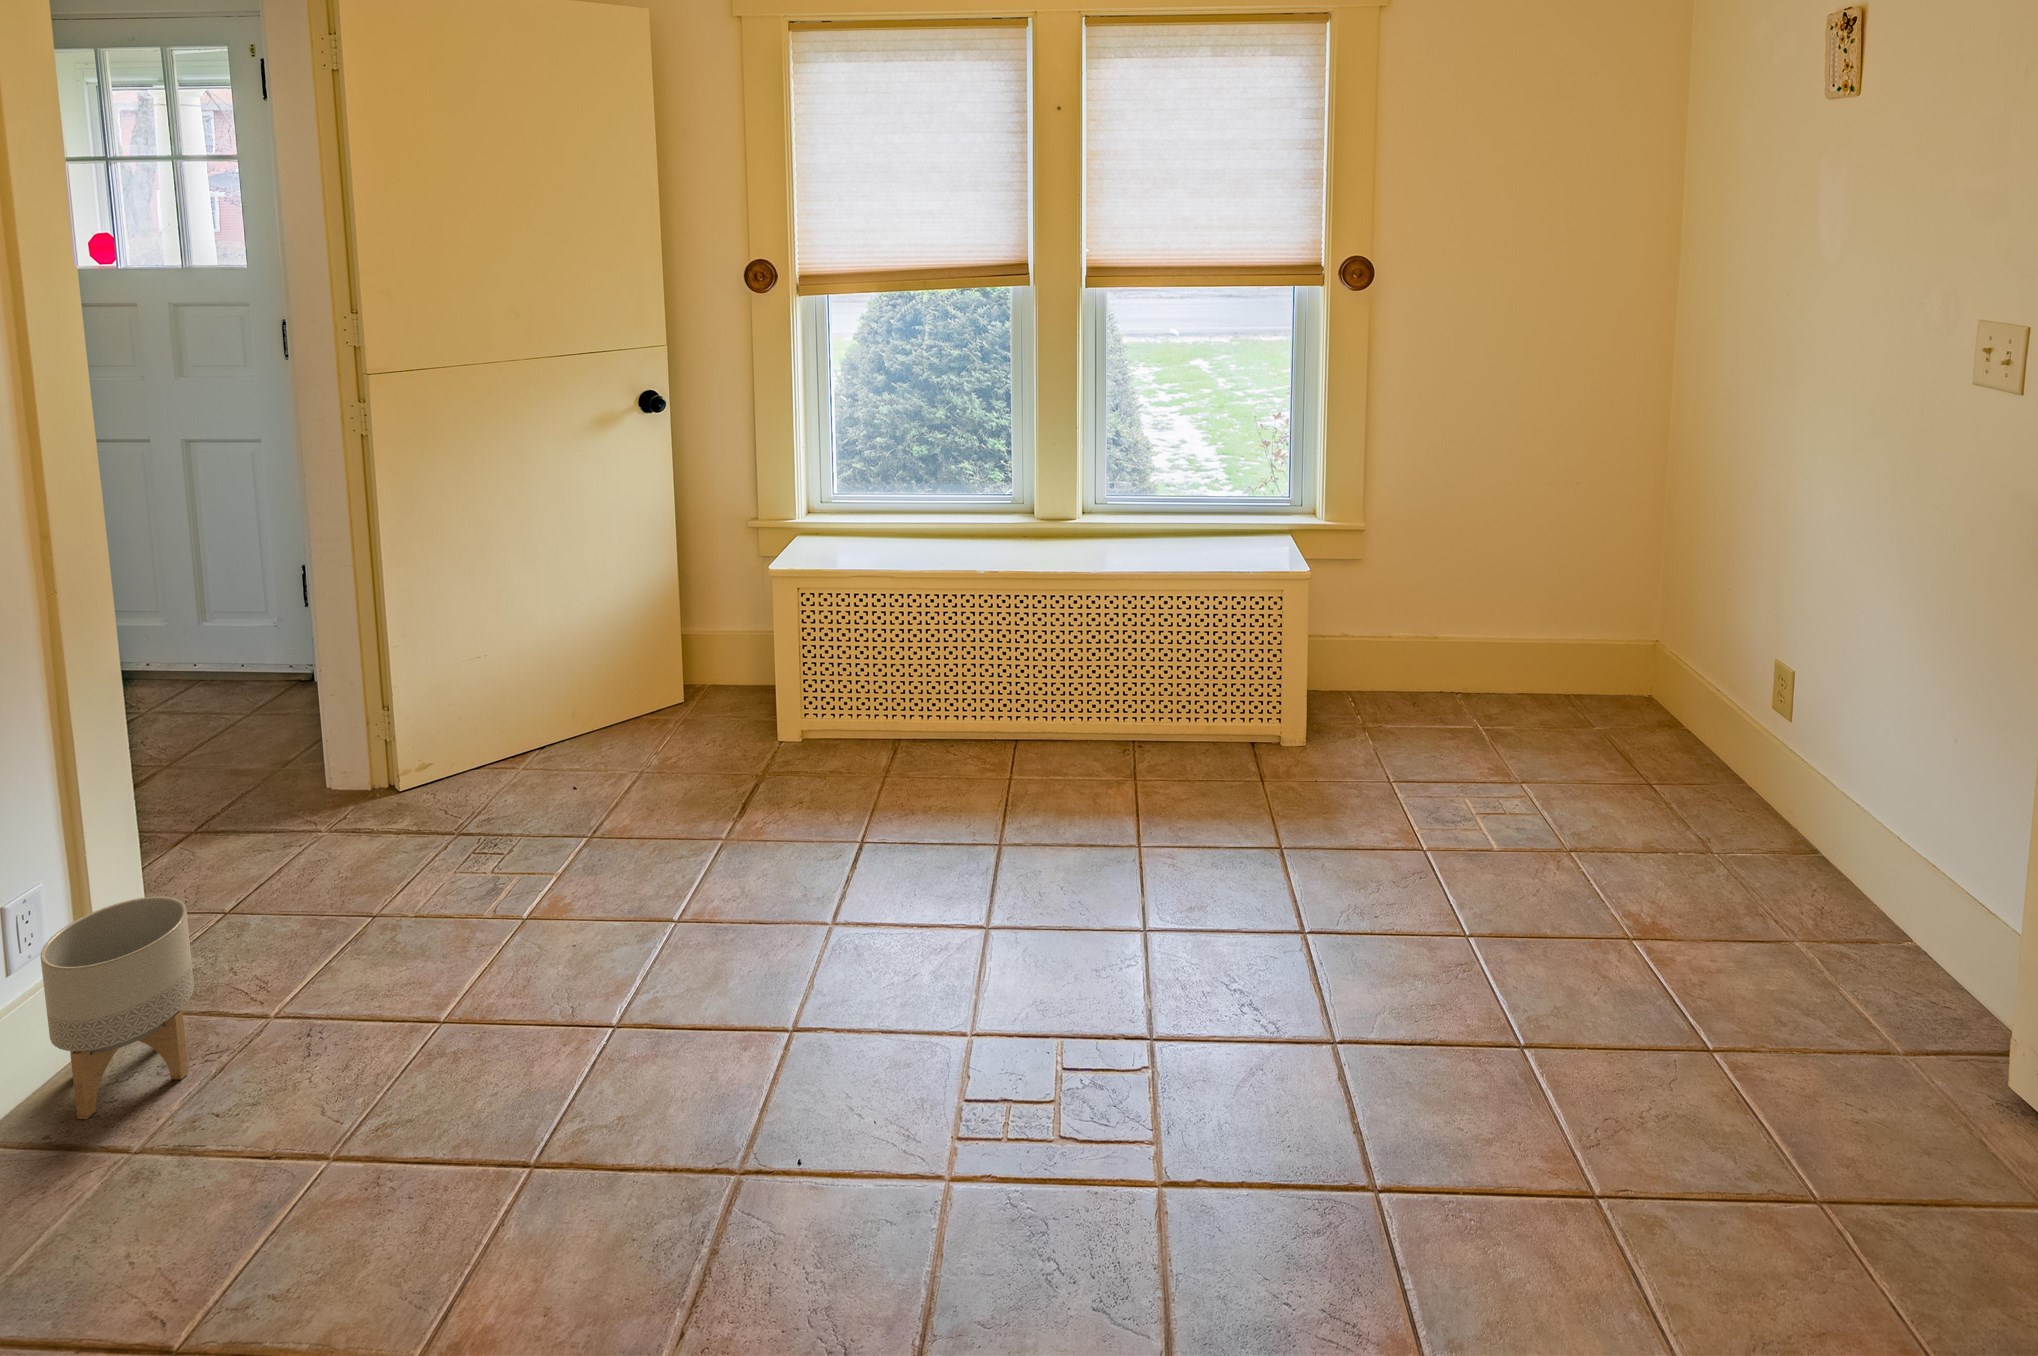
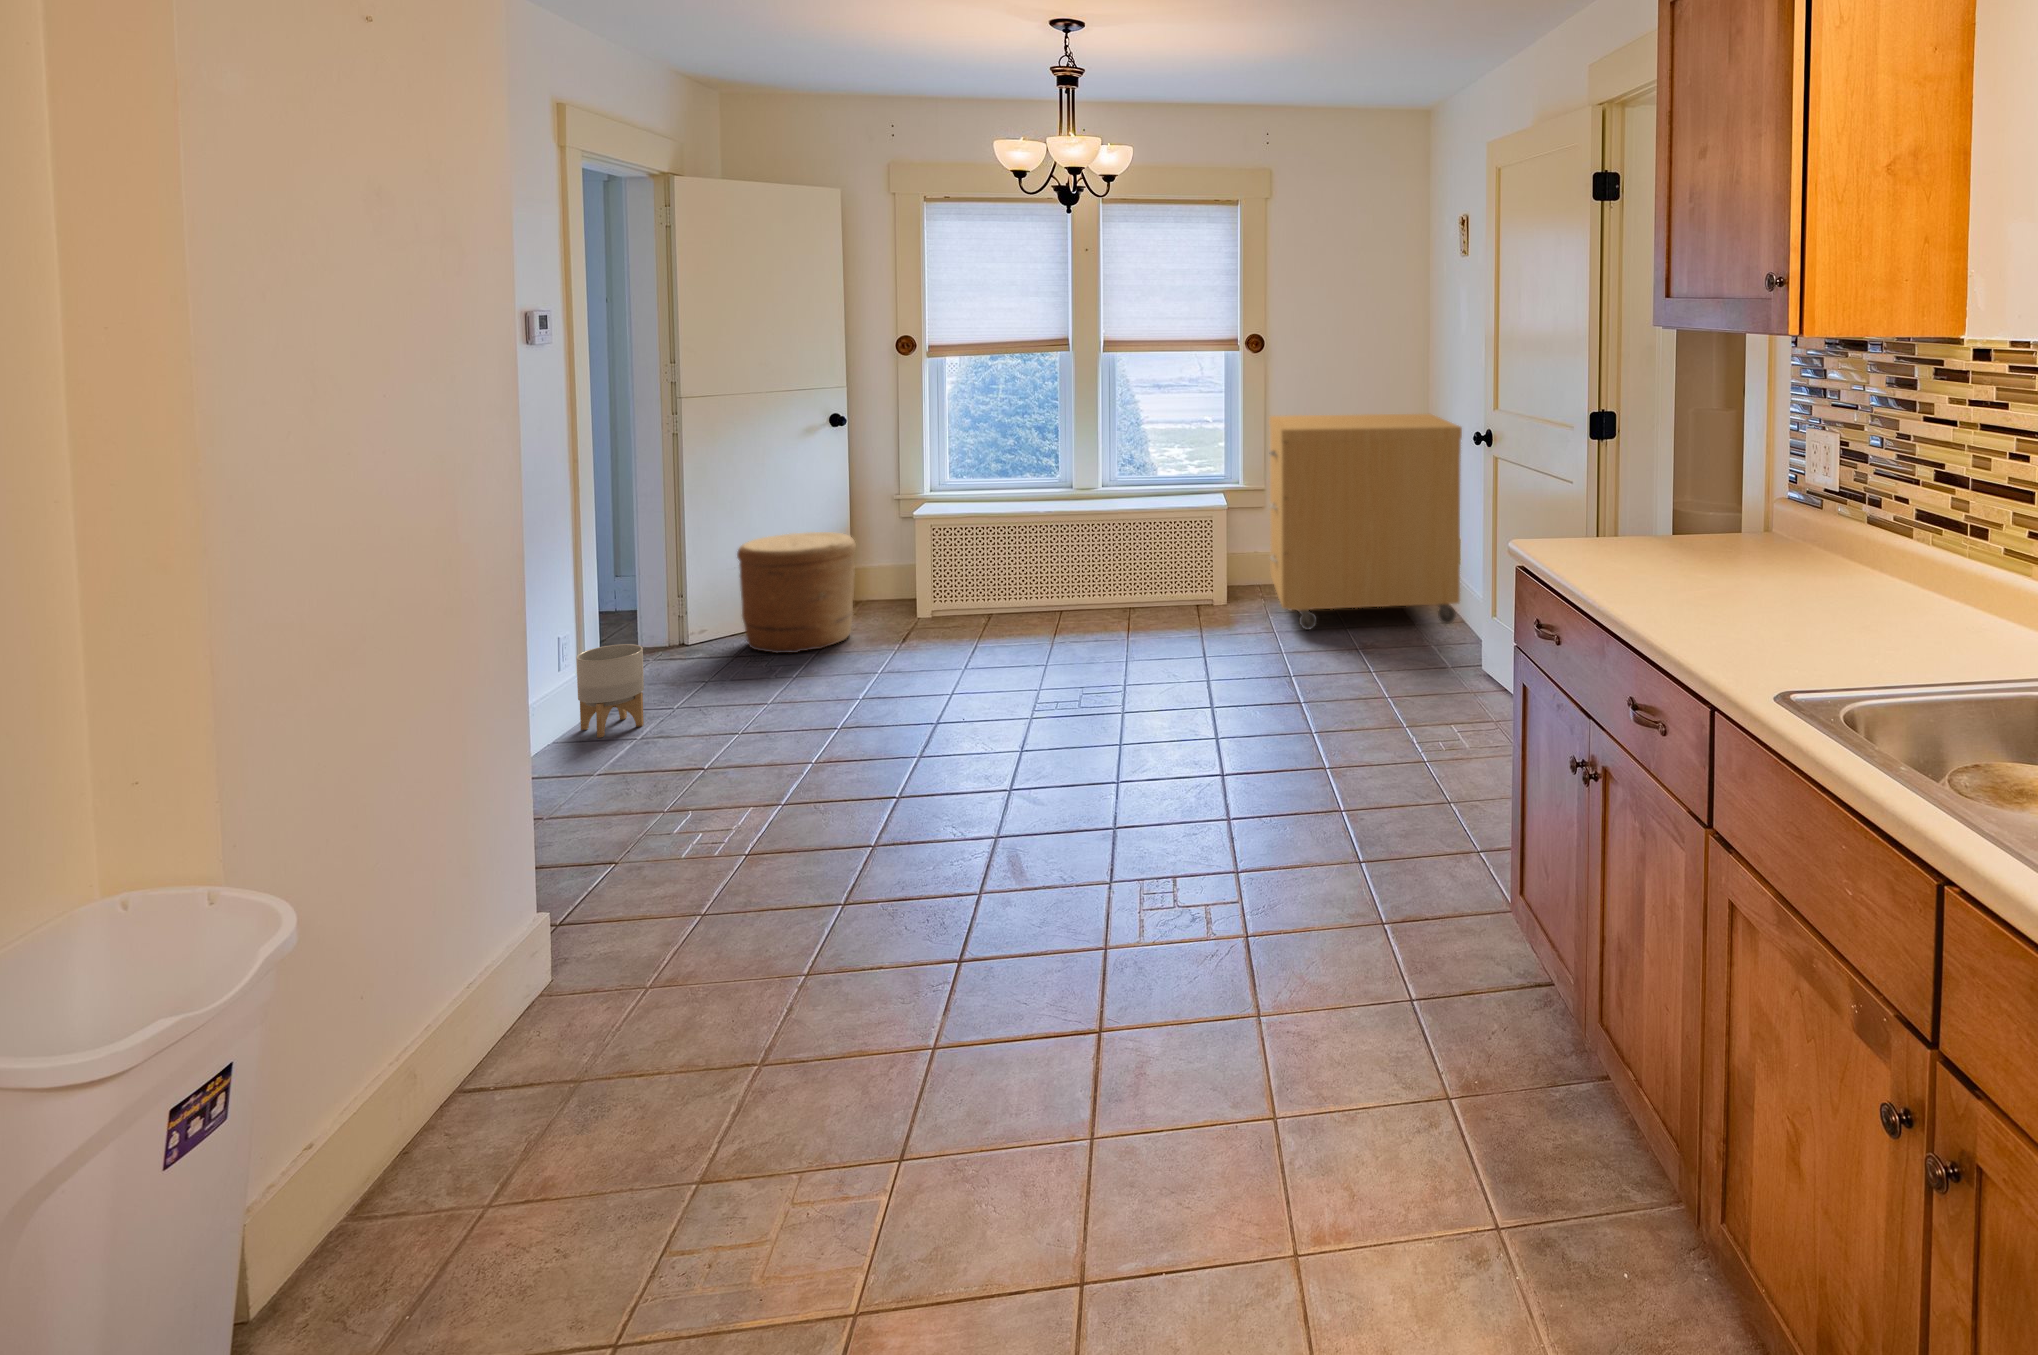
storage cabinet: none [1383,407,1868,869] -> present [1269,414,1462,630]
woven basket: none [470,592,668,827] -> present [737,532,856,653]

